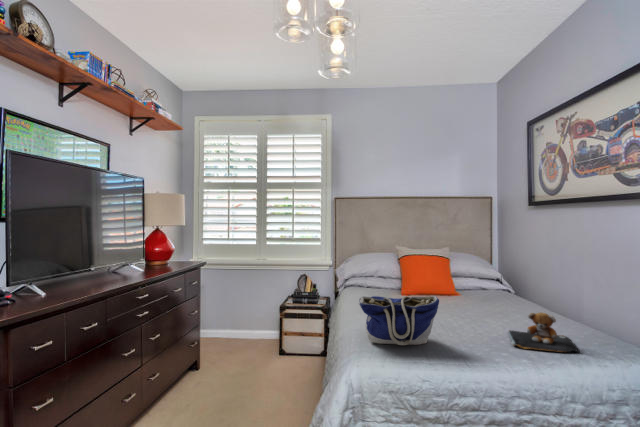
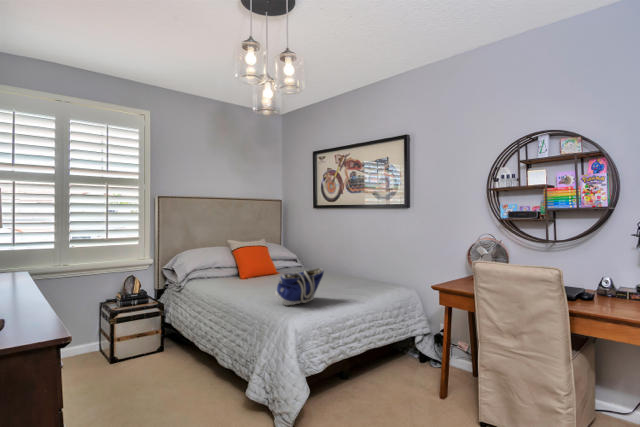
teddy bear: present [509,312,580,352] -> none [338,271,377,291]

